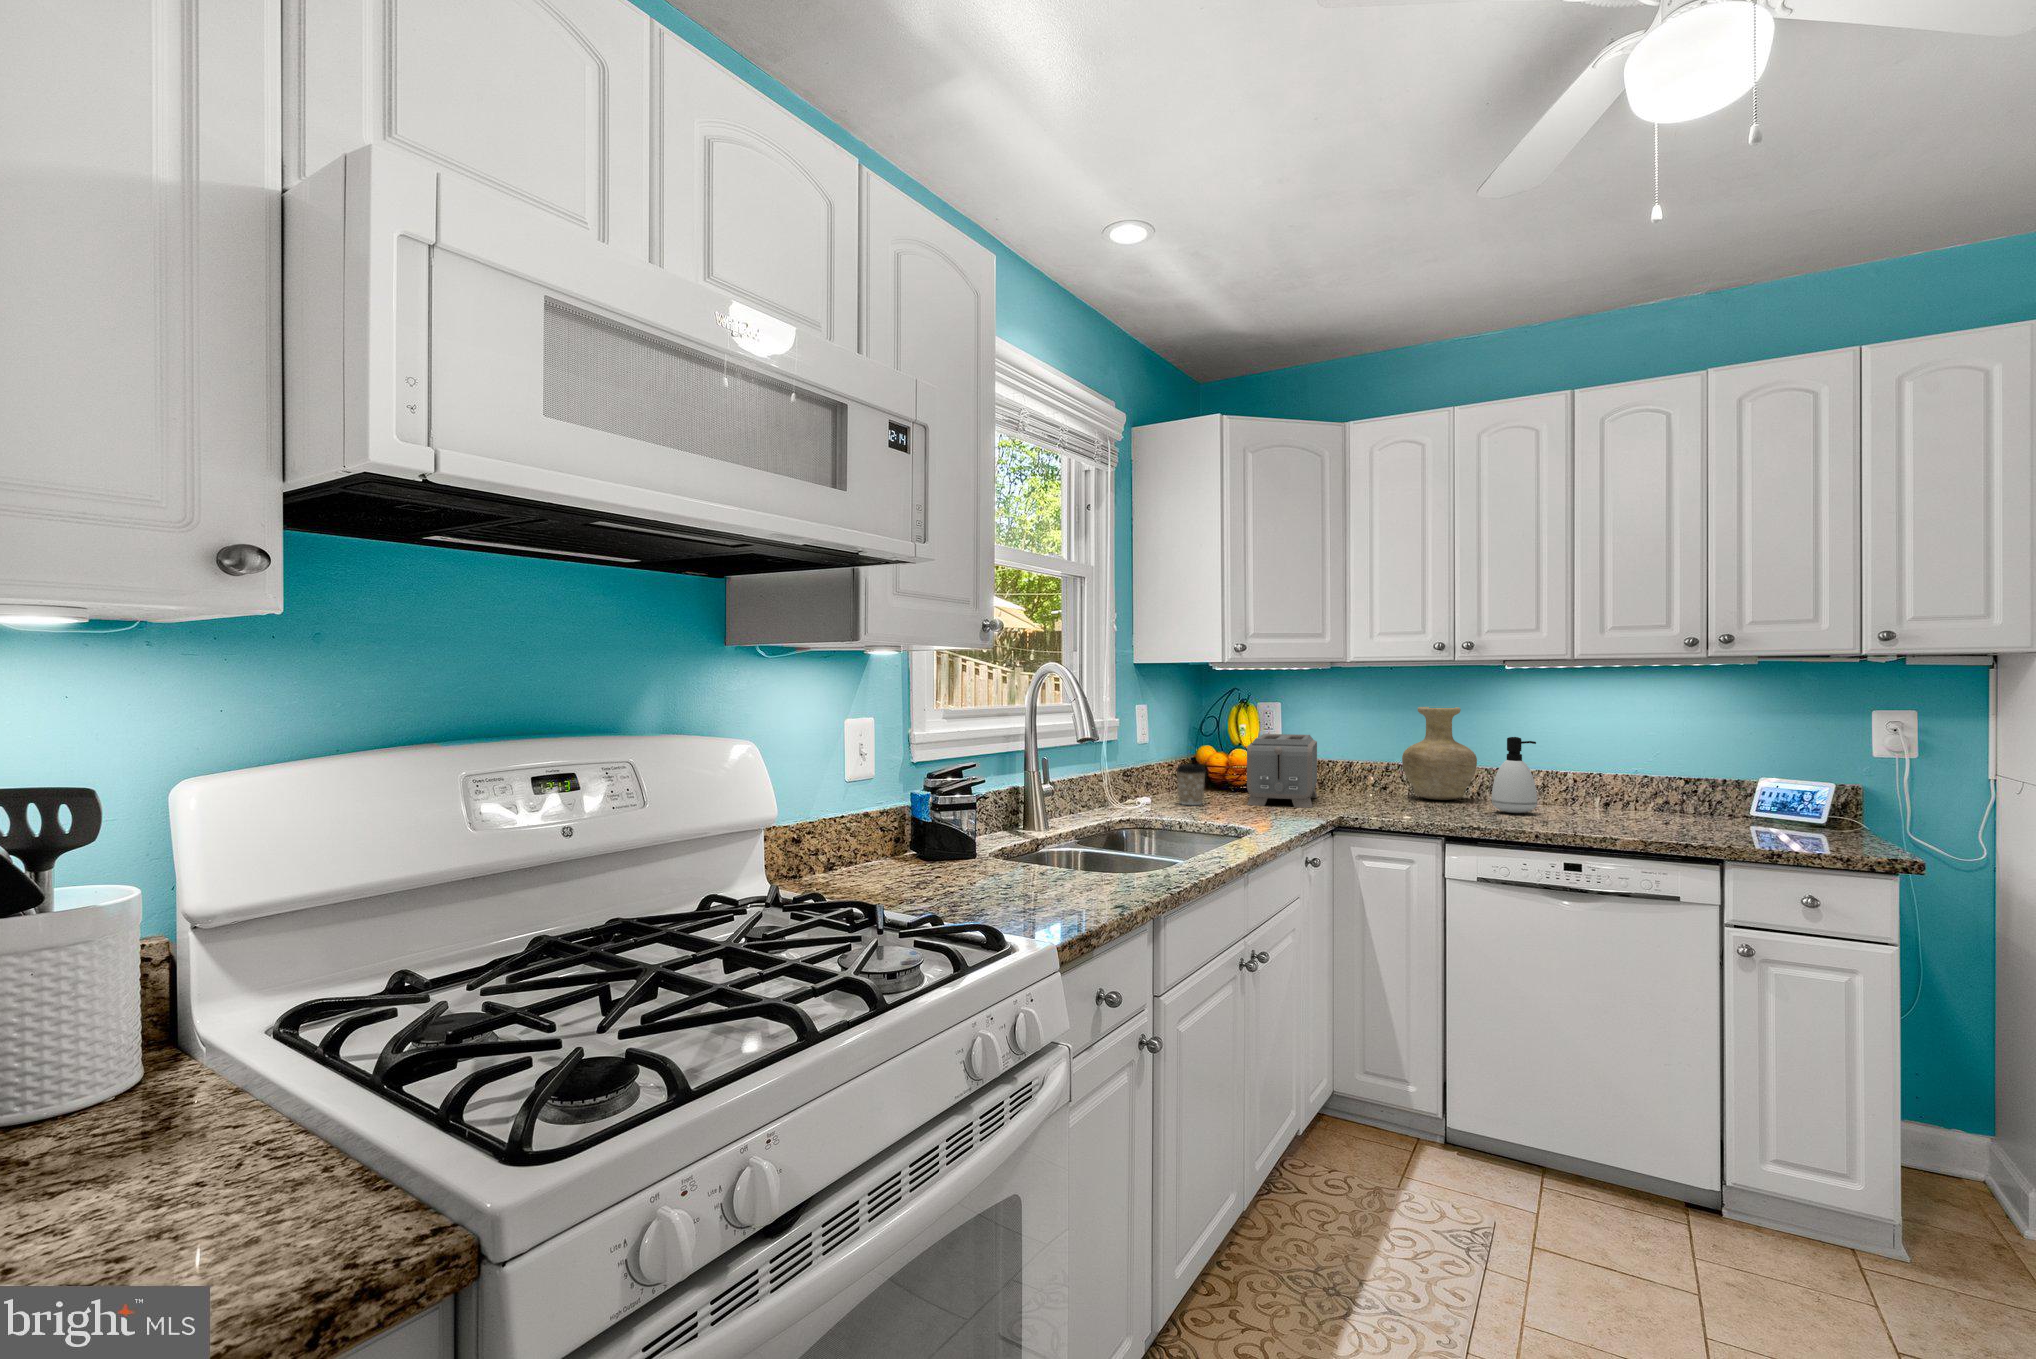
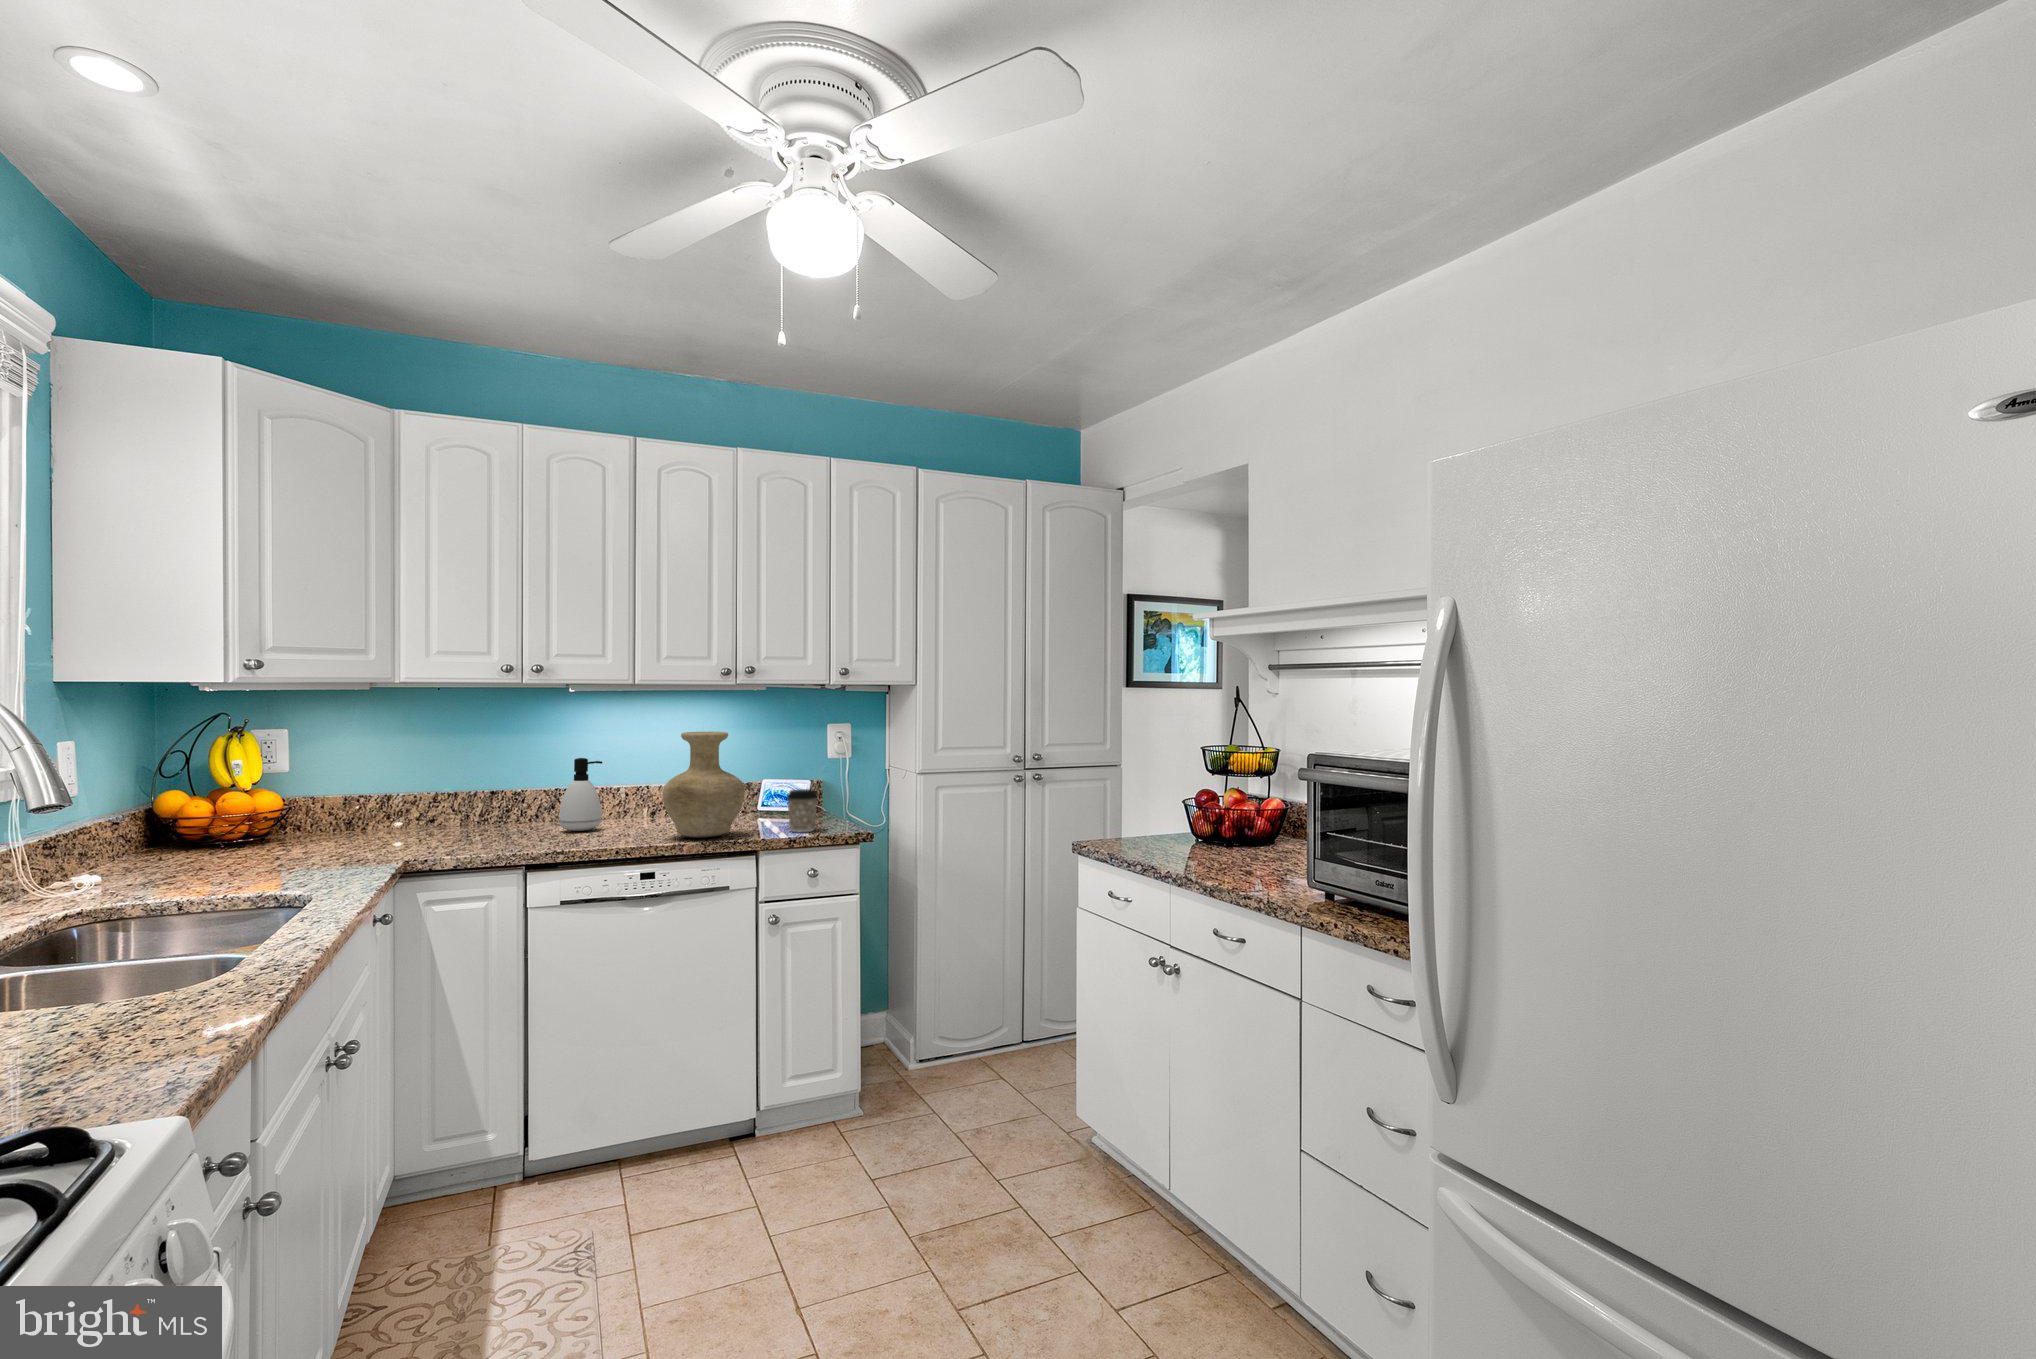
vase: present [1402,707,1477,800] -> present [663,732,745,838]
toaster: present [1247,734,1317,808] -> none [262,769,358,864]
coffee cup: present [1176,764,1206,805] -> present [787,789,818,832]

